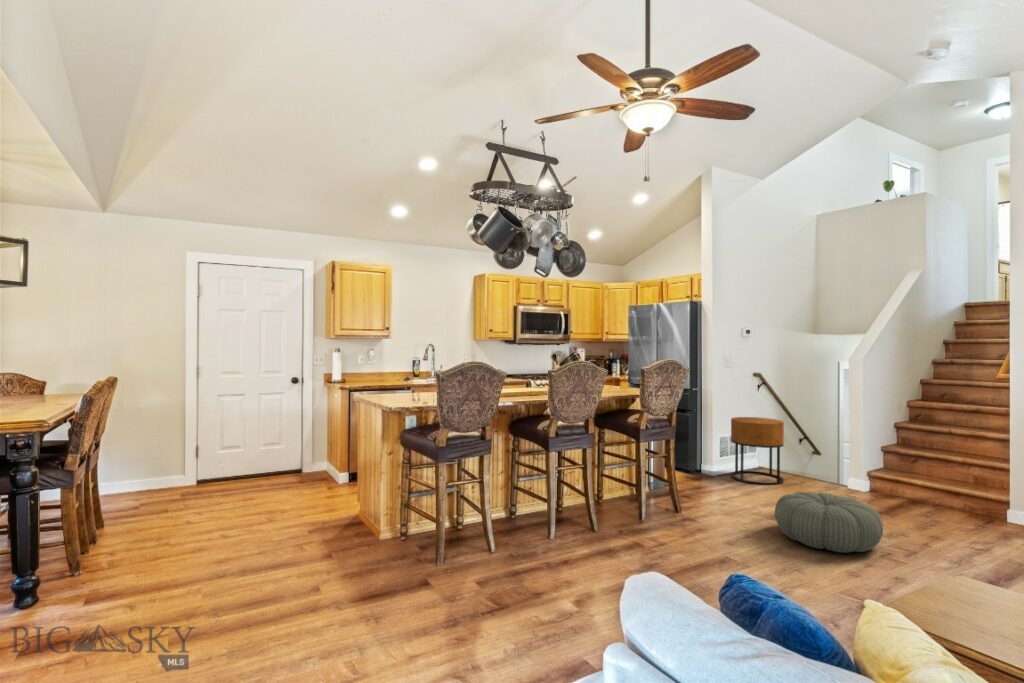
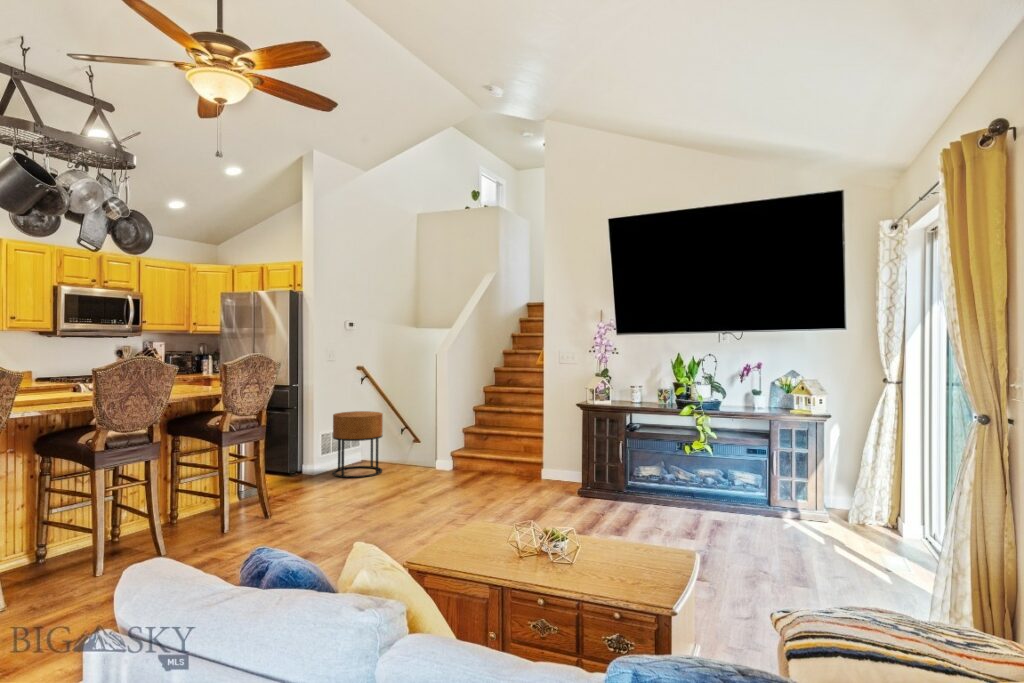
pouf: present [775,492,883,553] -> none [363,474,449,525]

